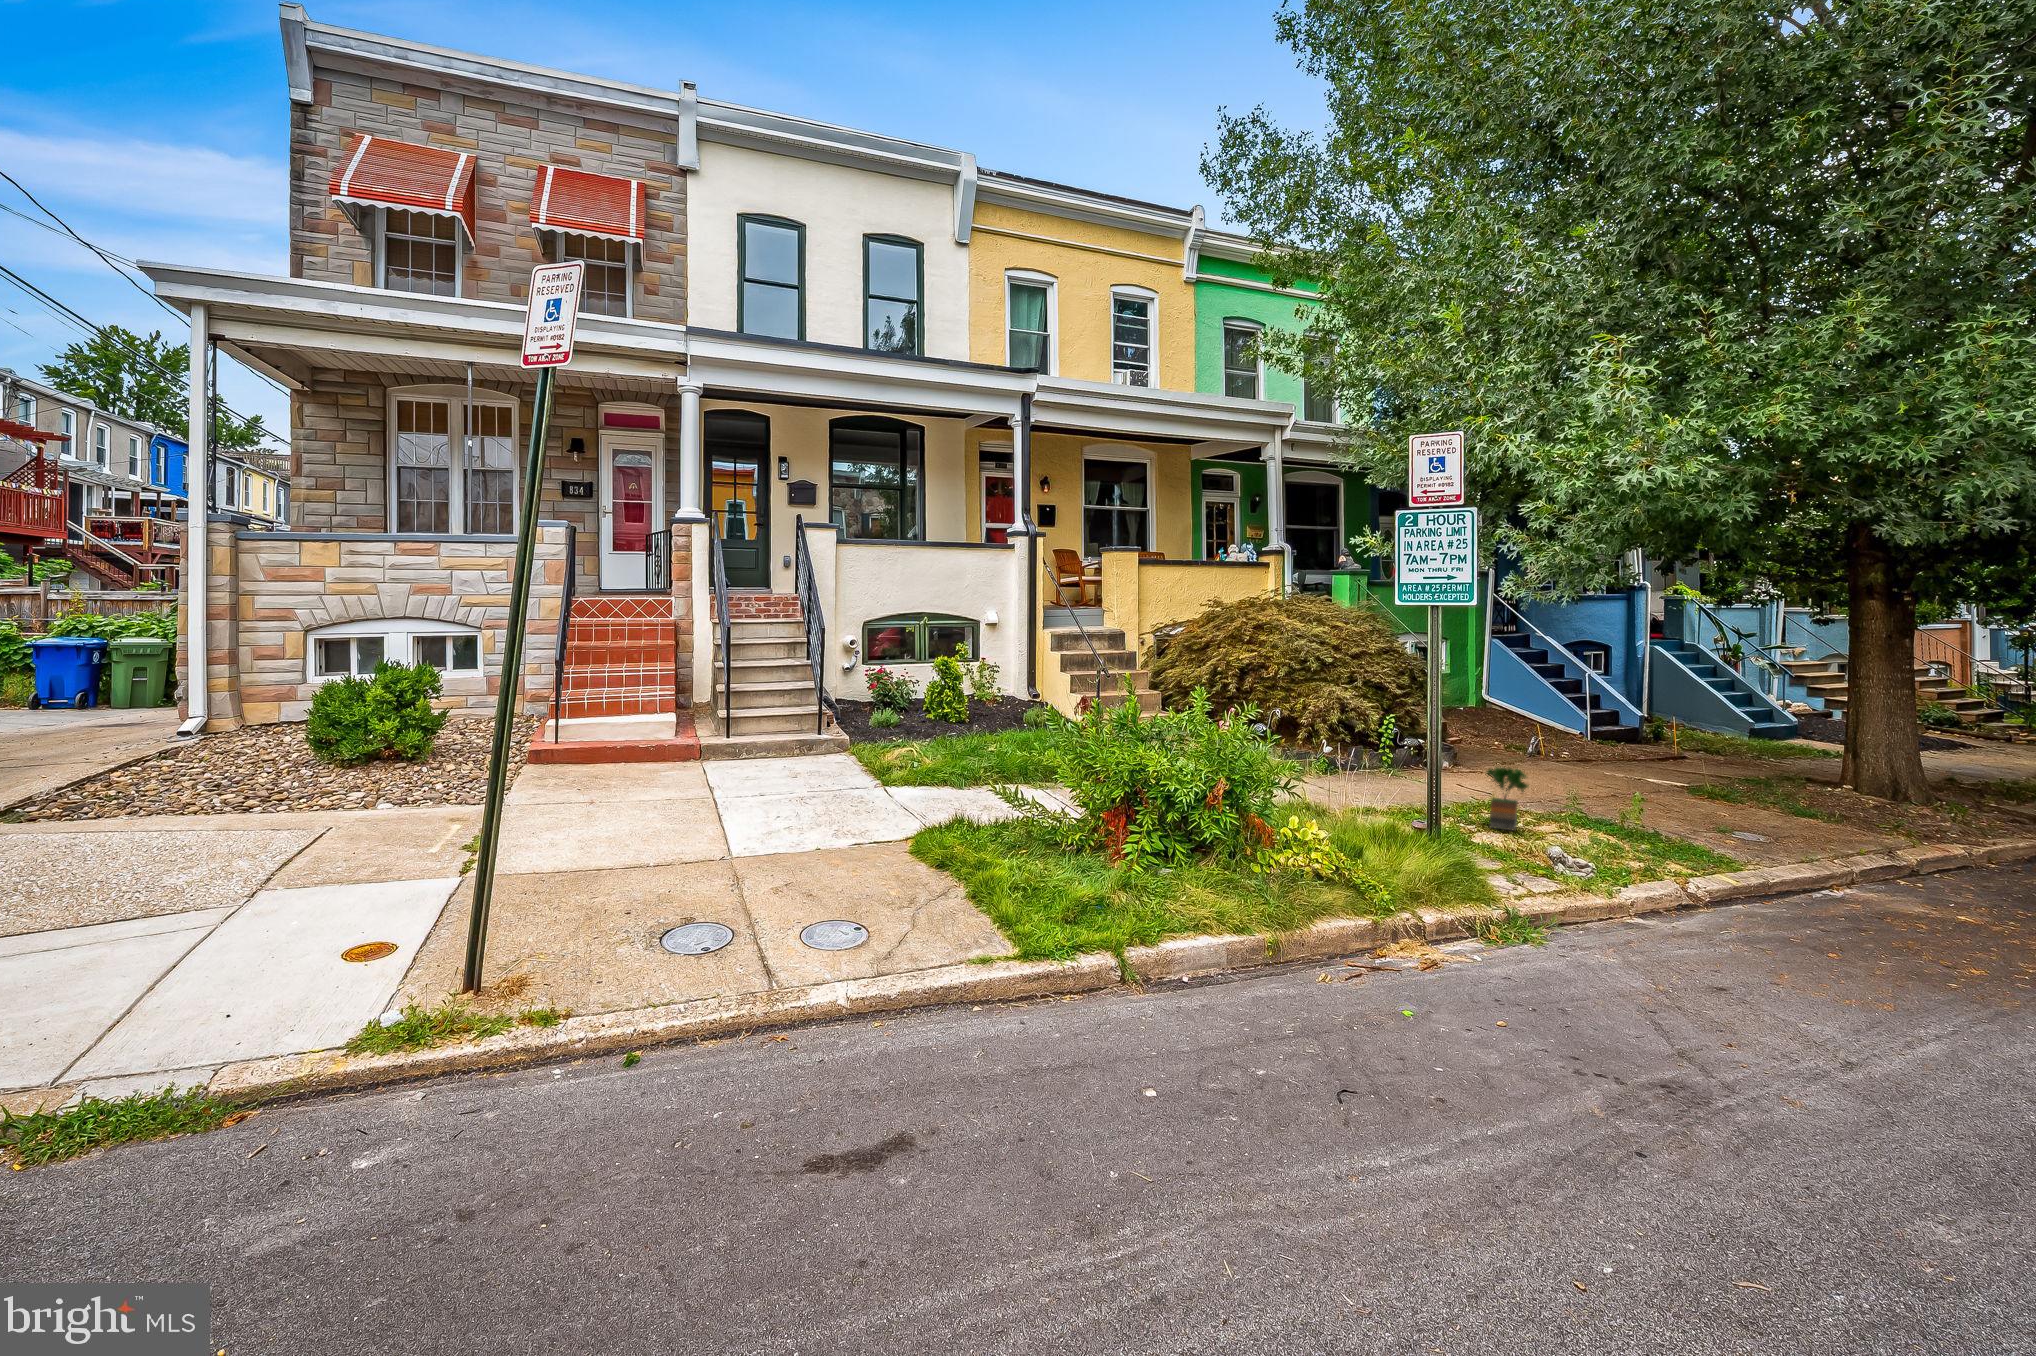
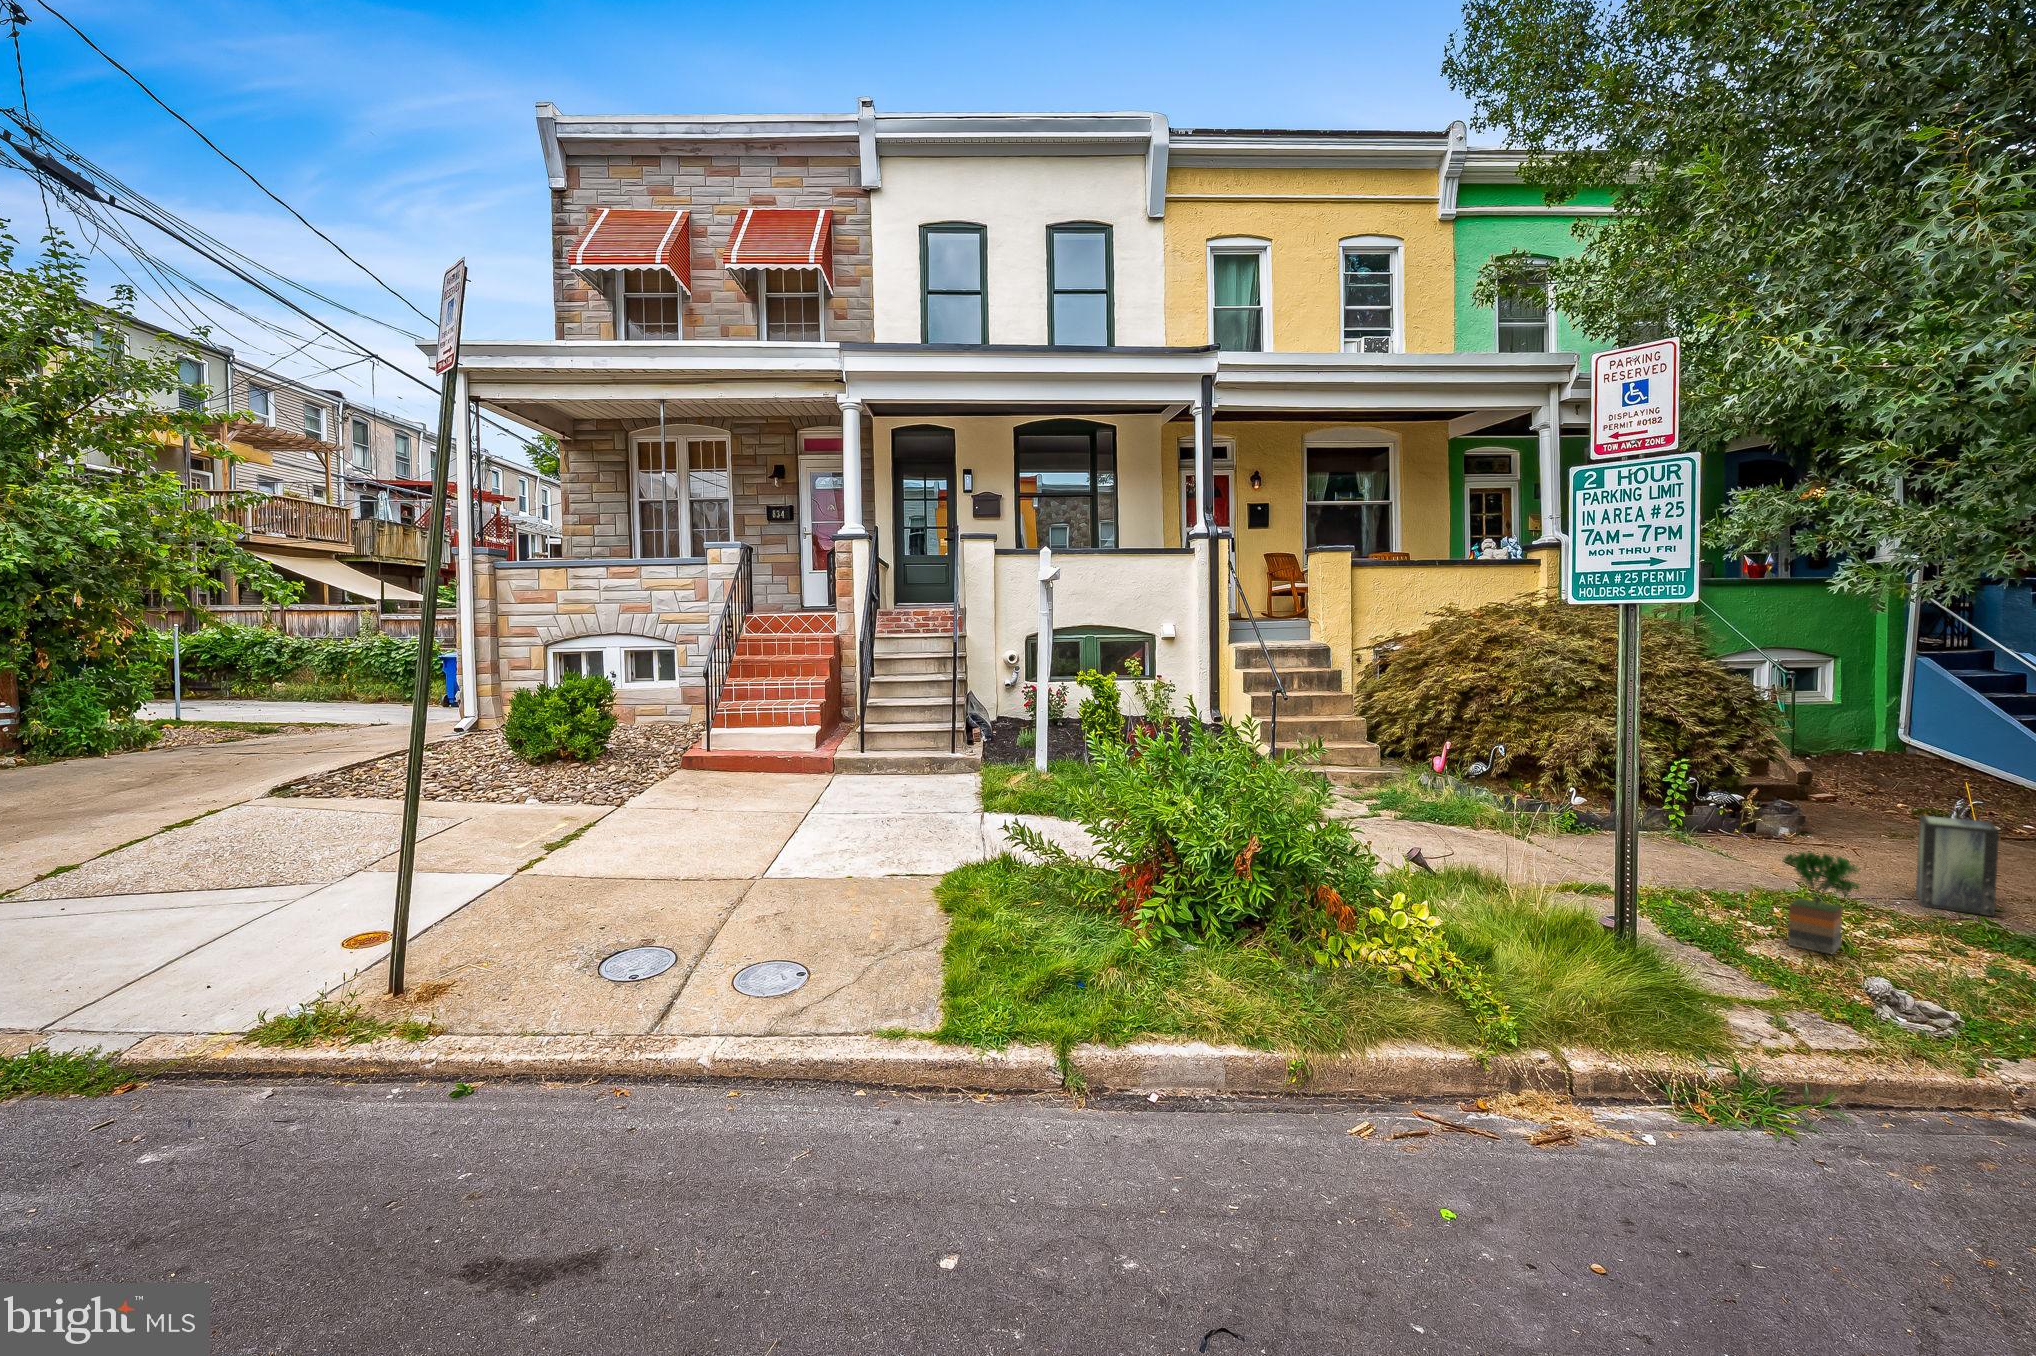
storage box: none [1540,746,1586,807] -> present [1916,815,1999,916]

